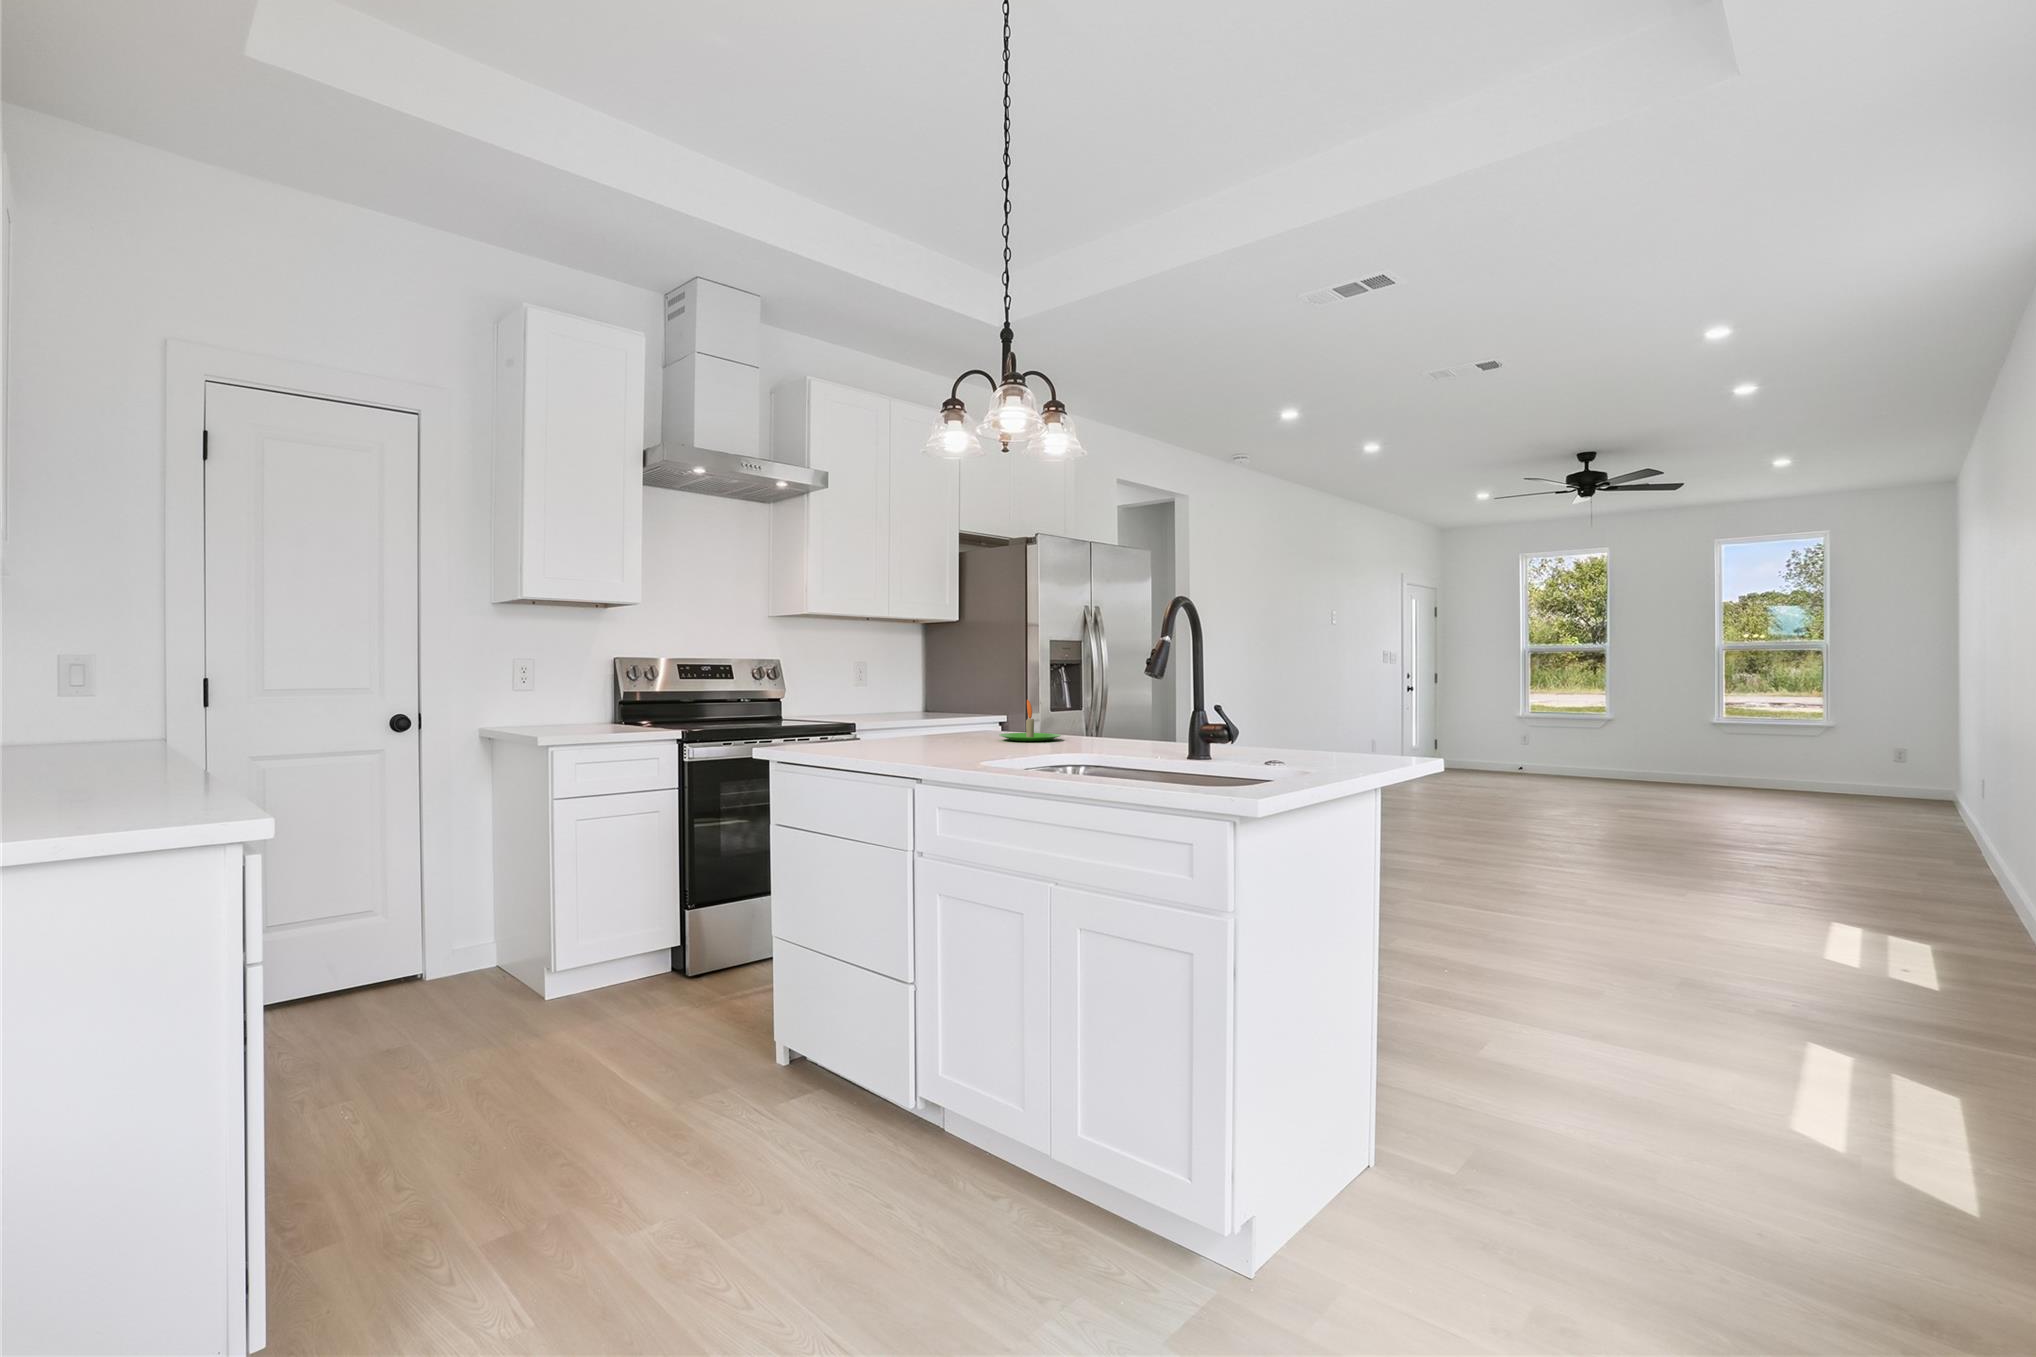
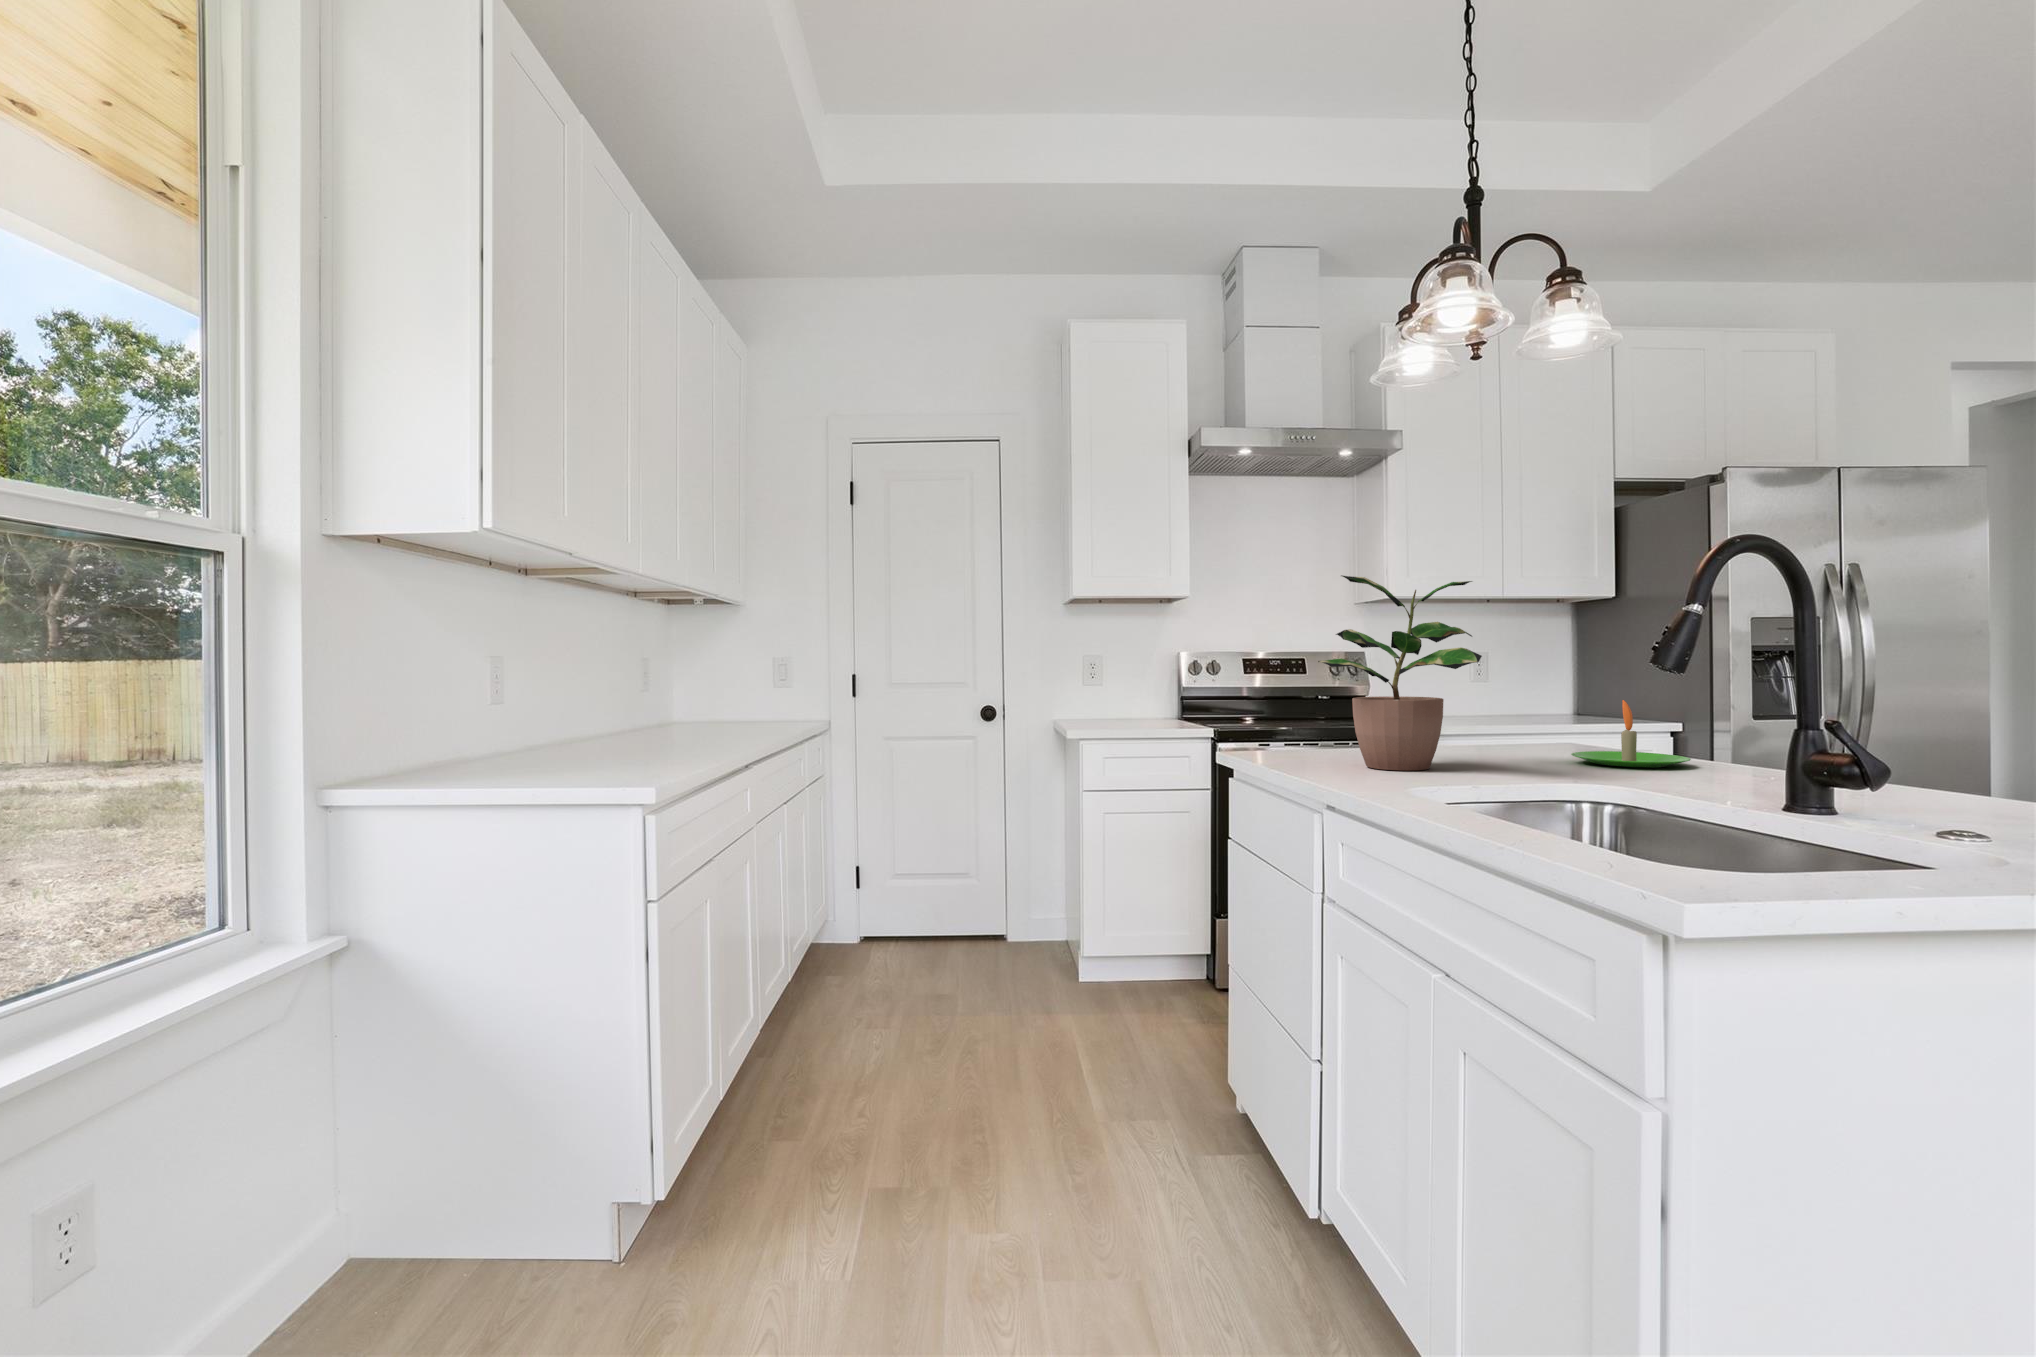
potted plant: none [862,612,973,750] -> present [1318,575,1482,770]

